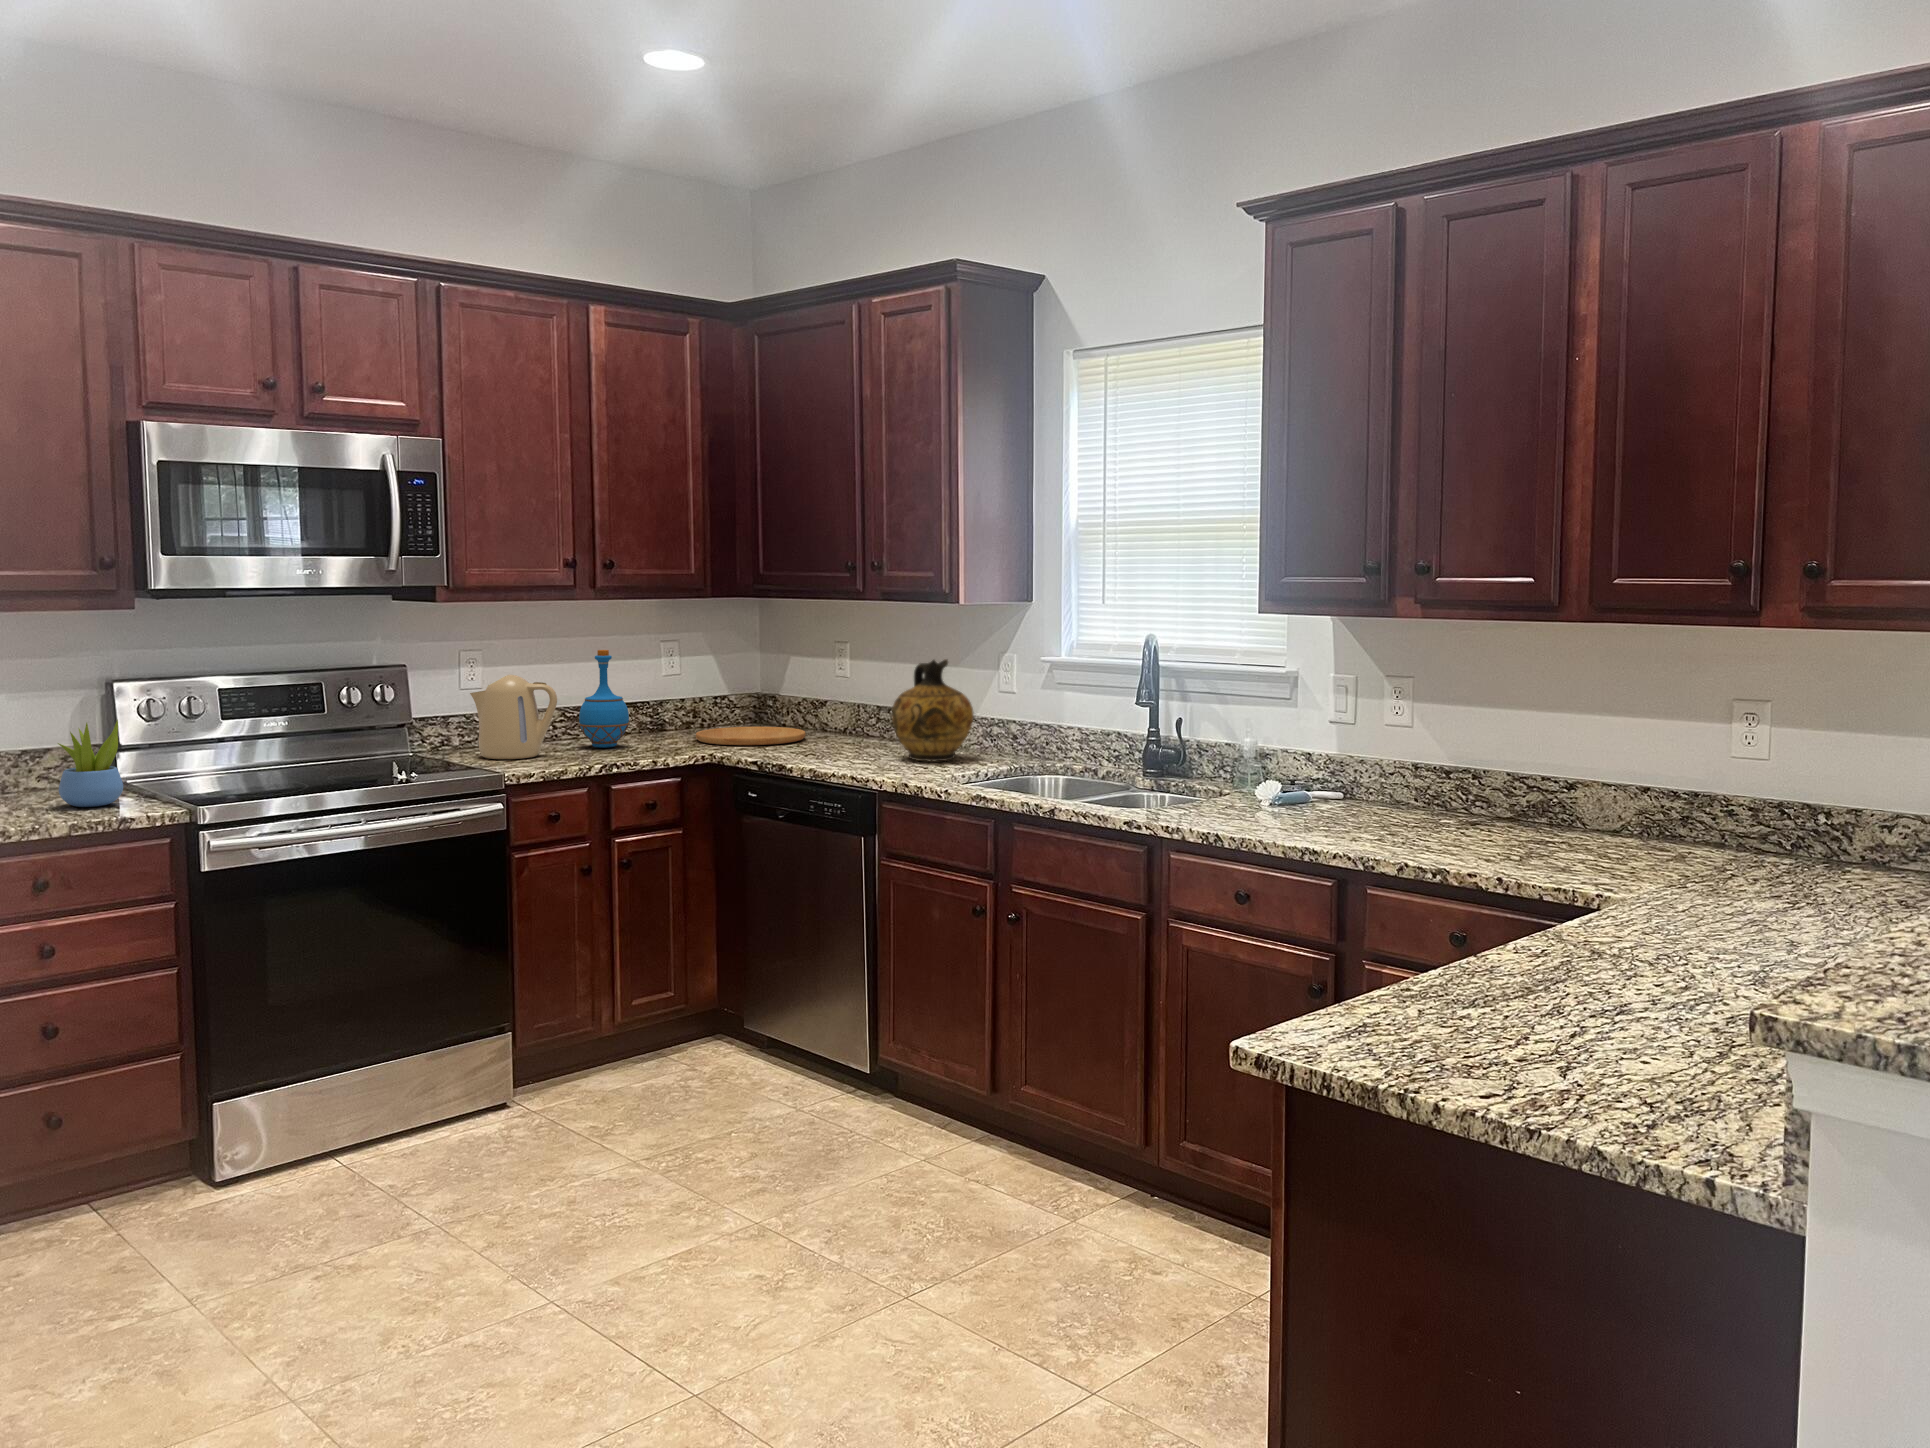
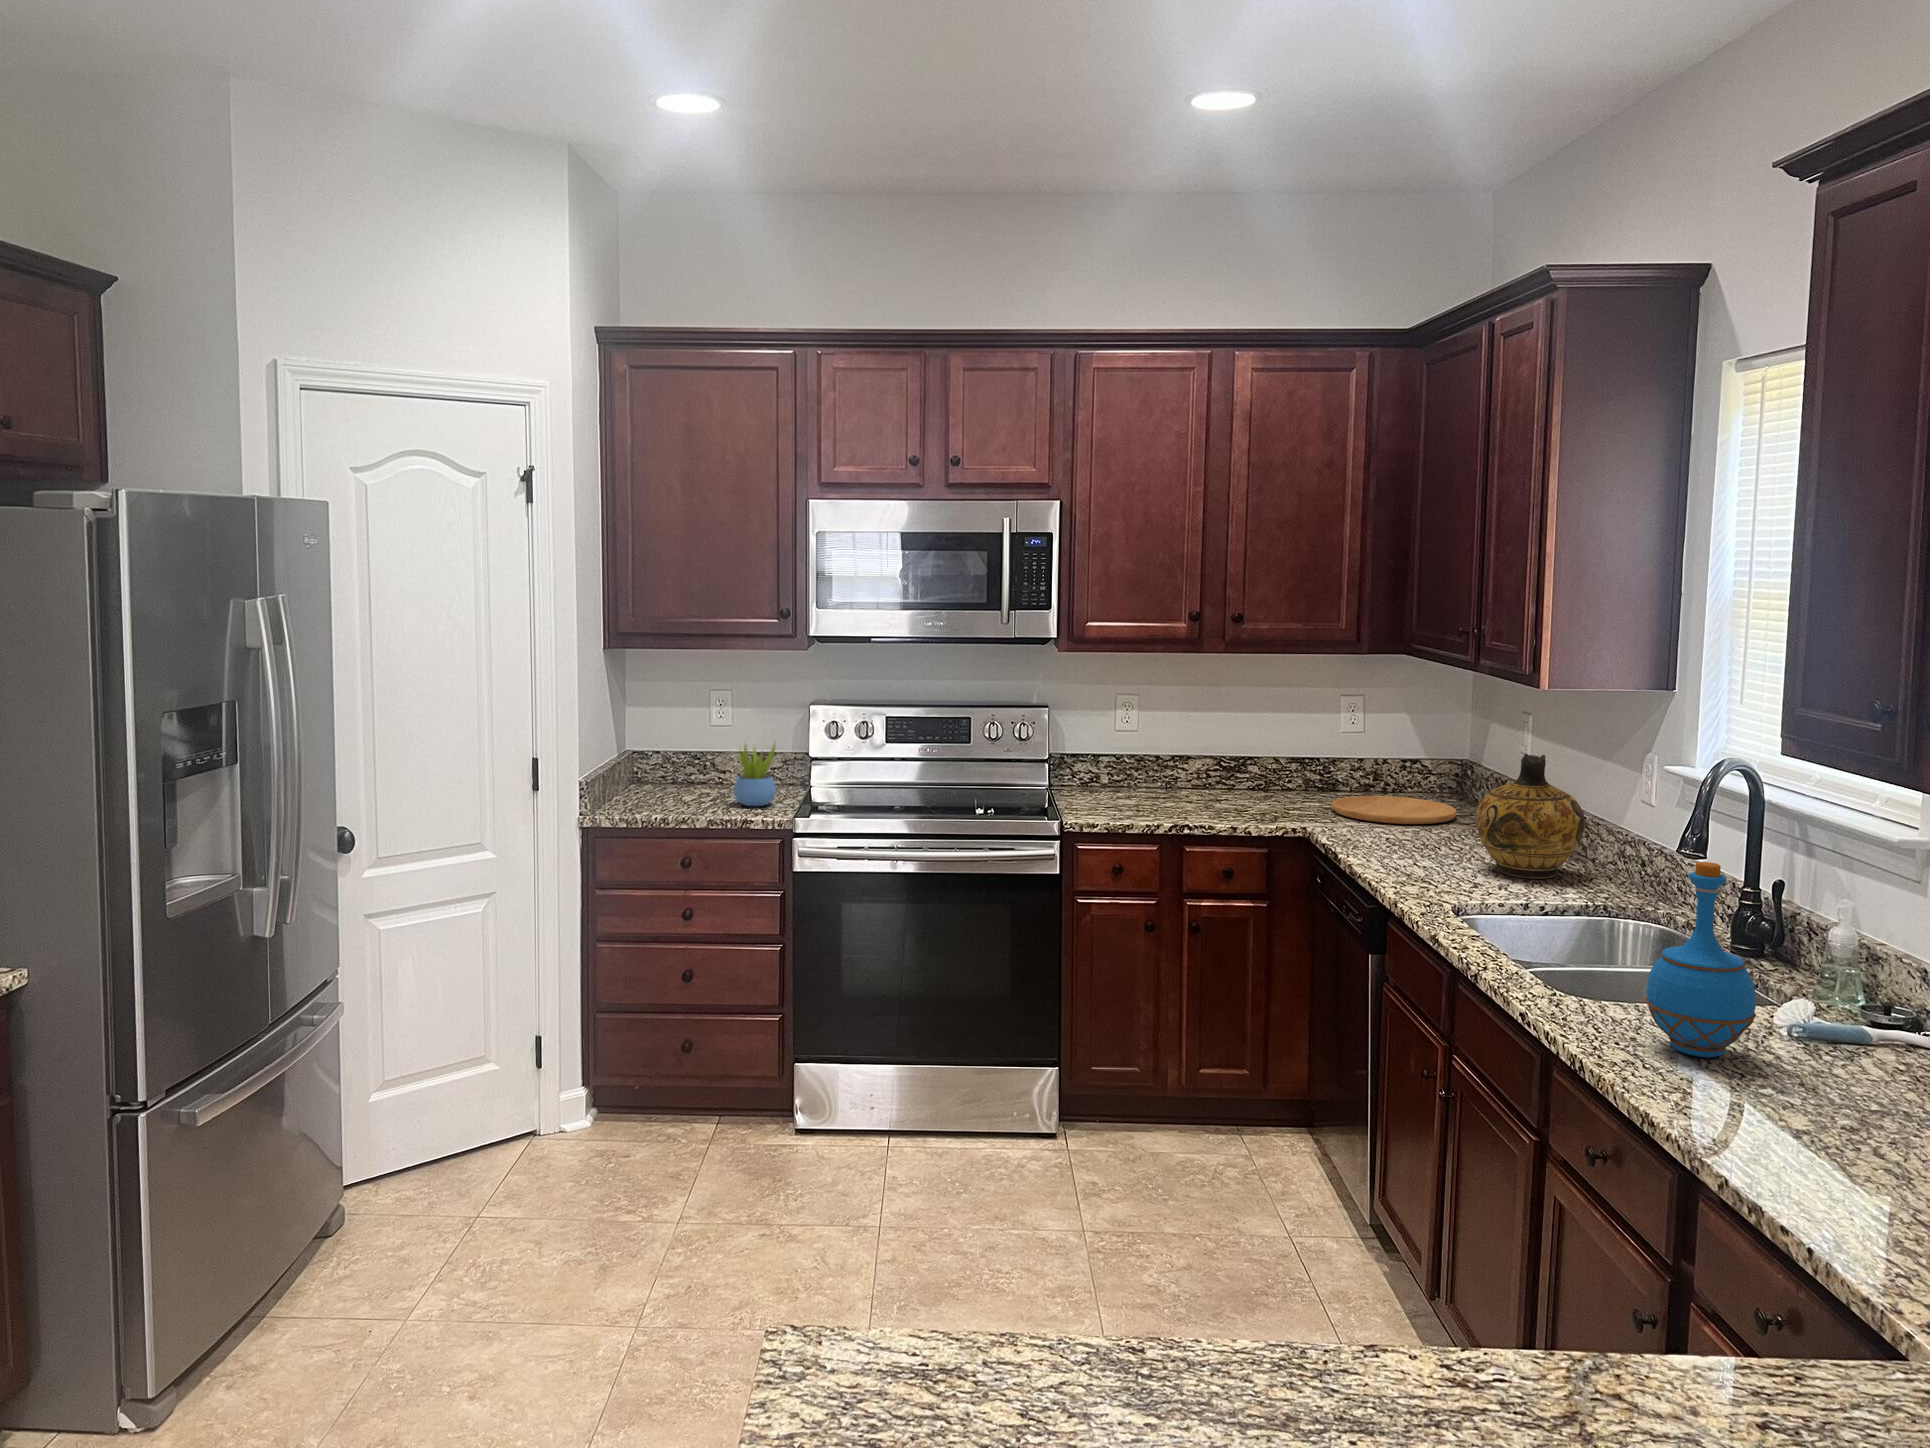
bottle: present [579,650,629,748] -> present [1645,862,1756,1057]
kettle: present [470,675,557,759] -> none [1099,724,1167,806]

